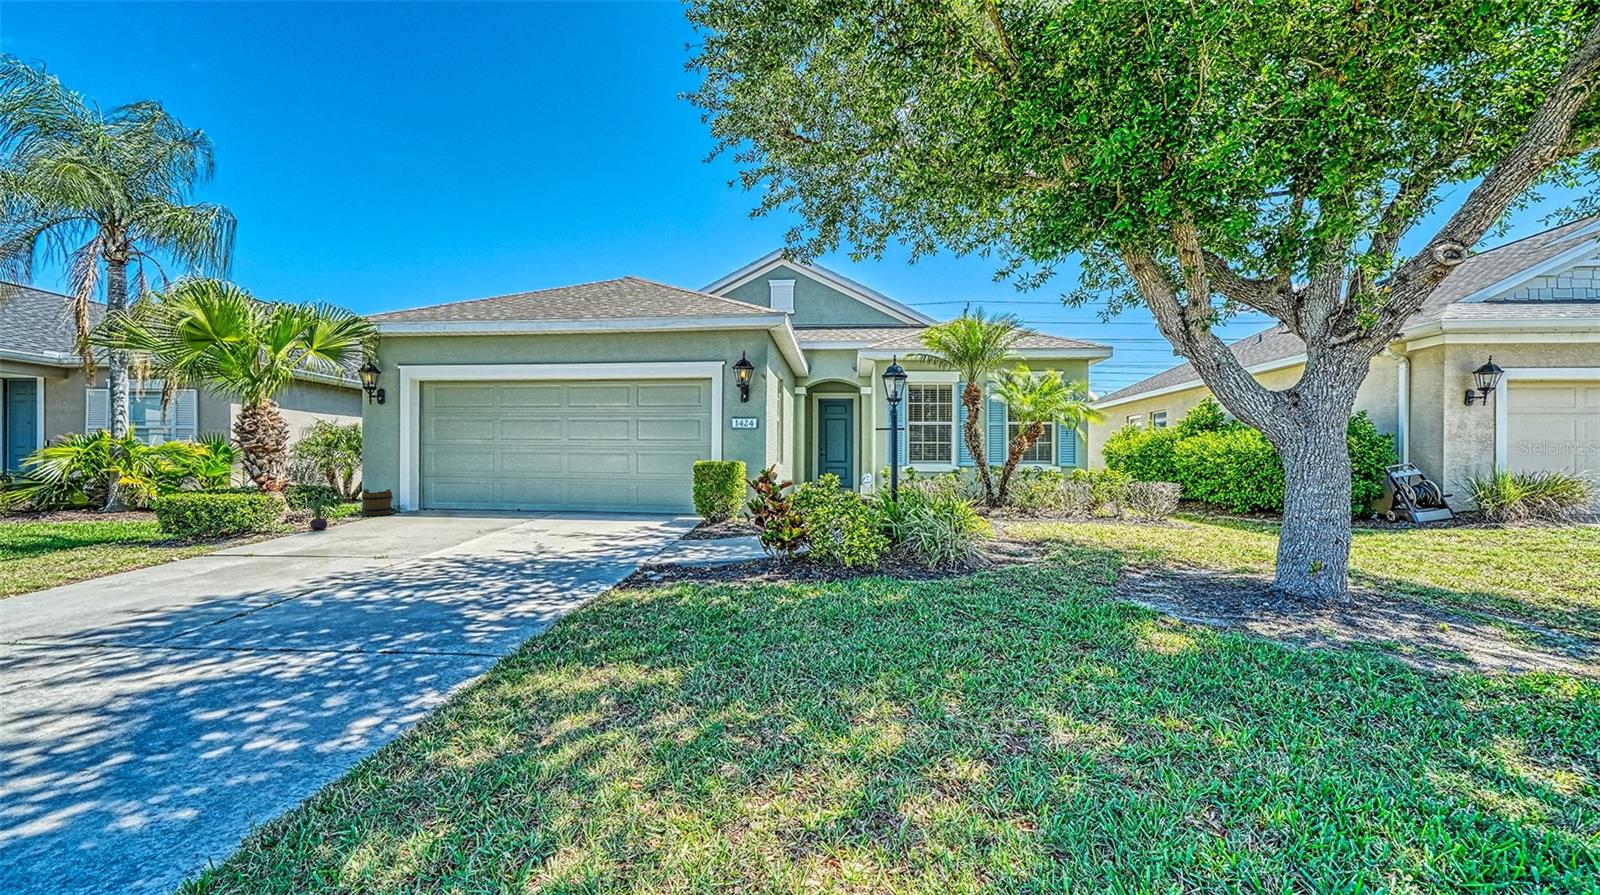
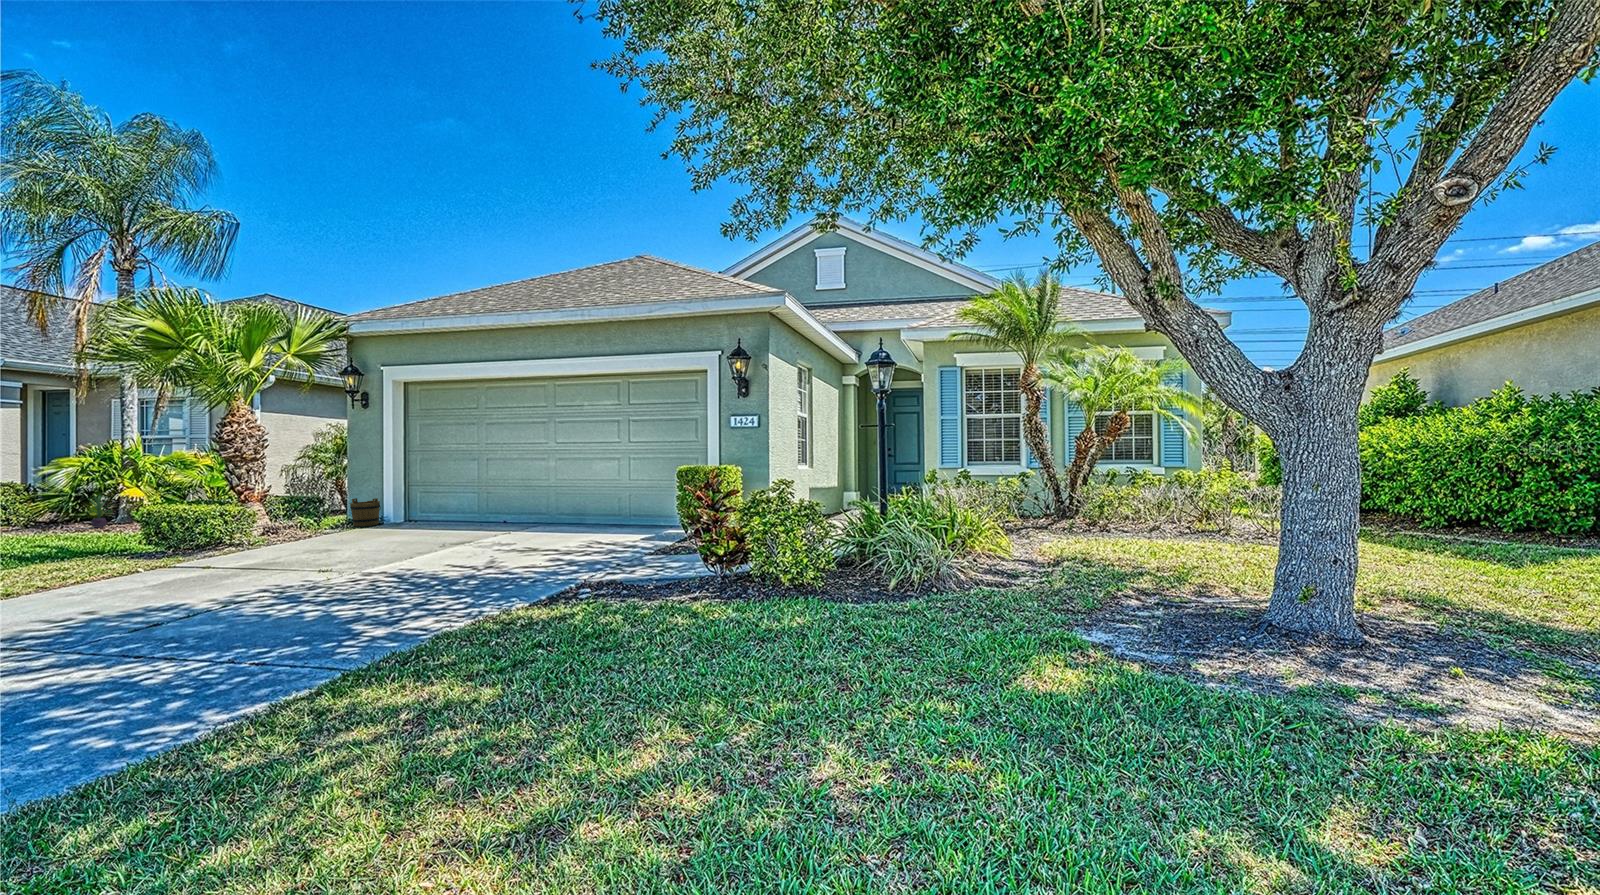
decorative plant: present [303,493,335,530] -> present [91,496,107,528]

